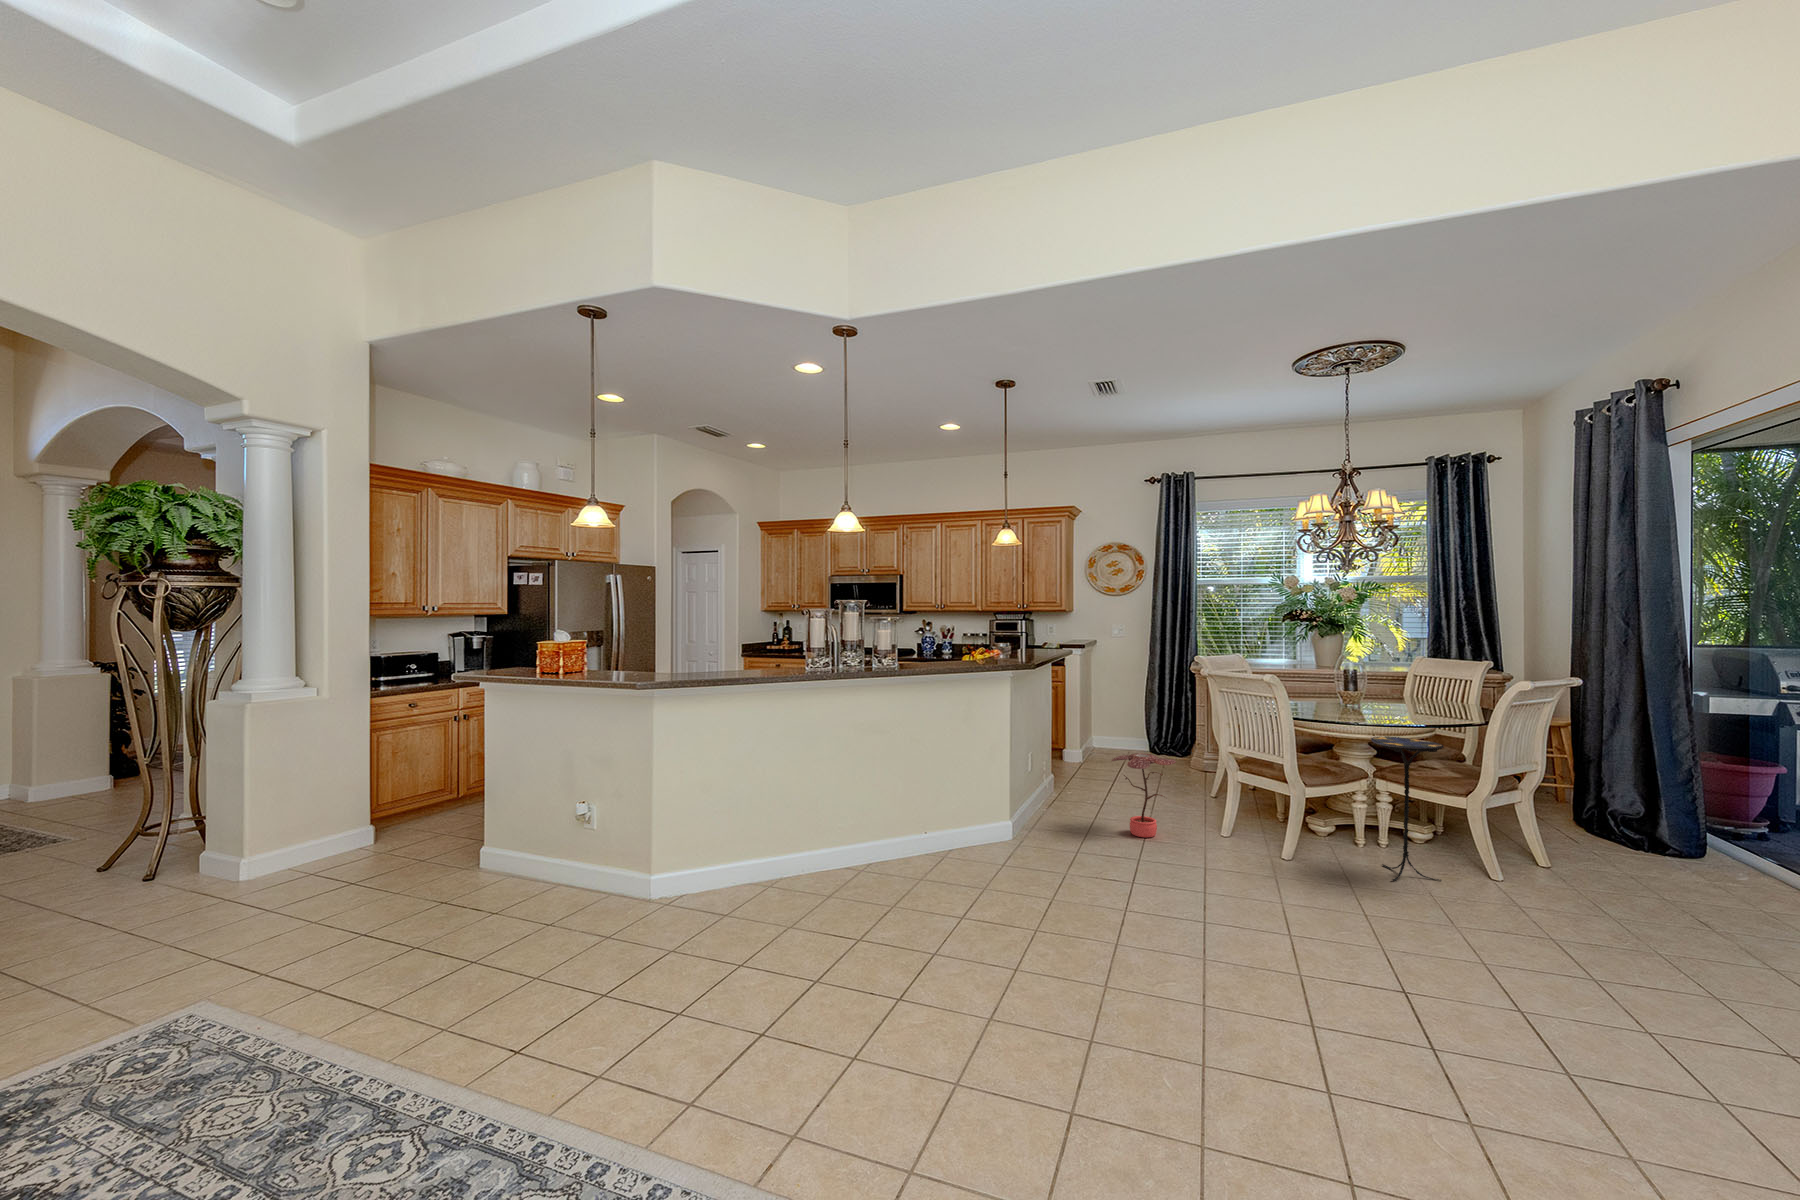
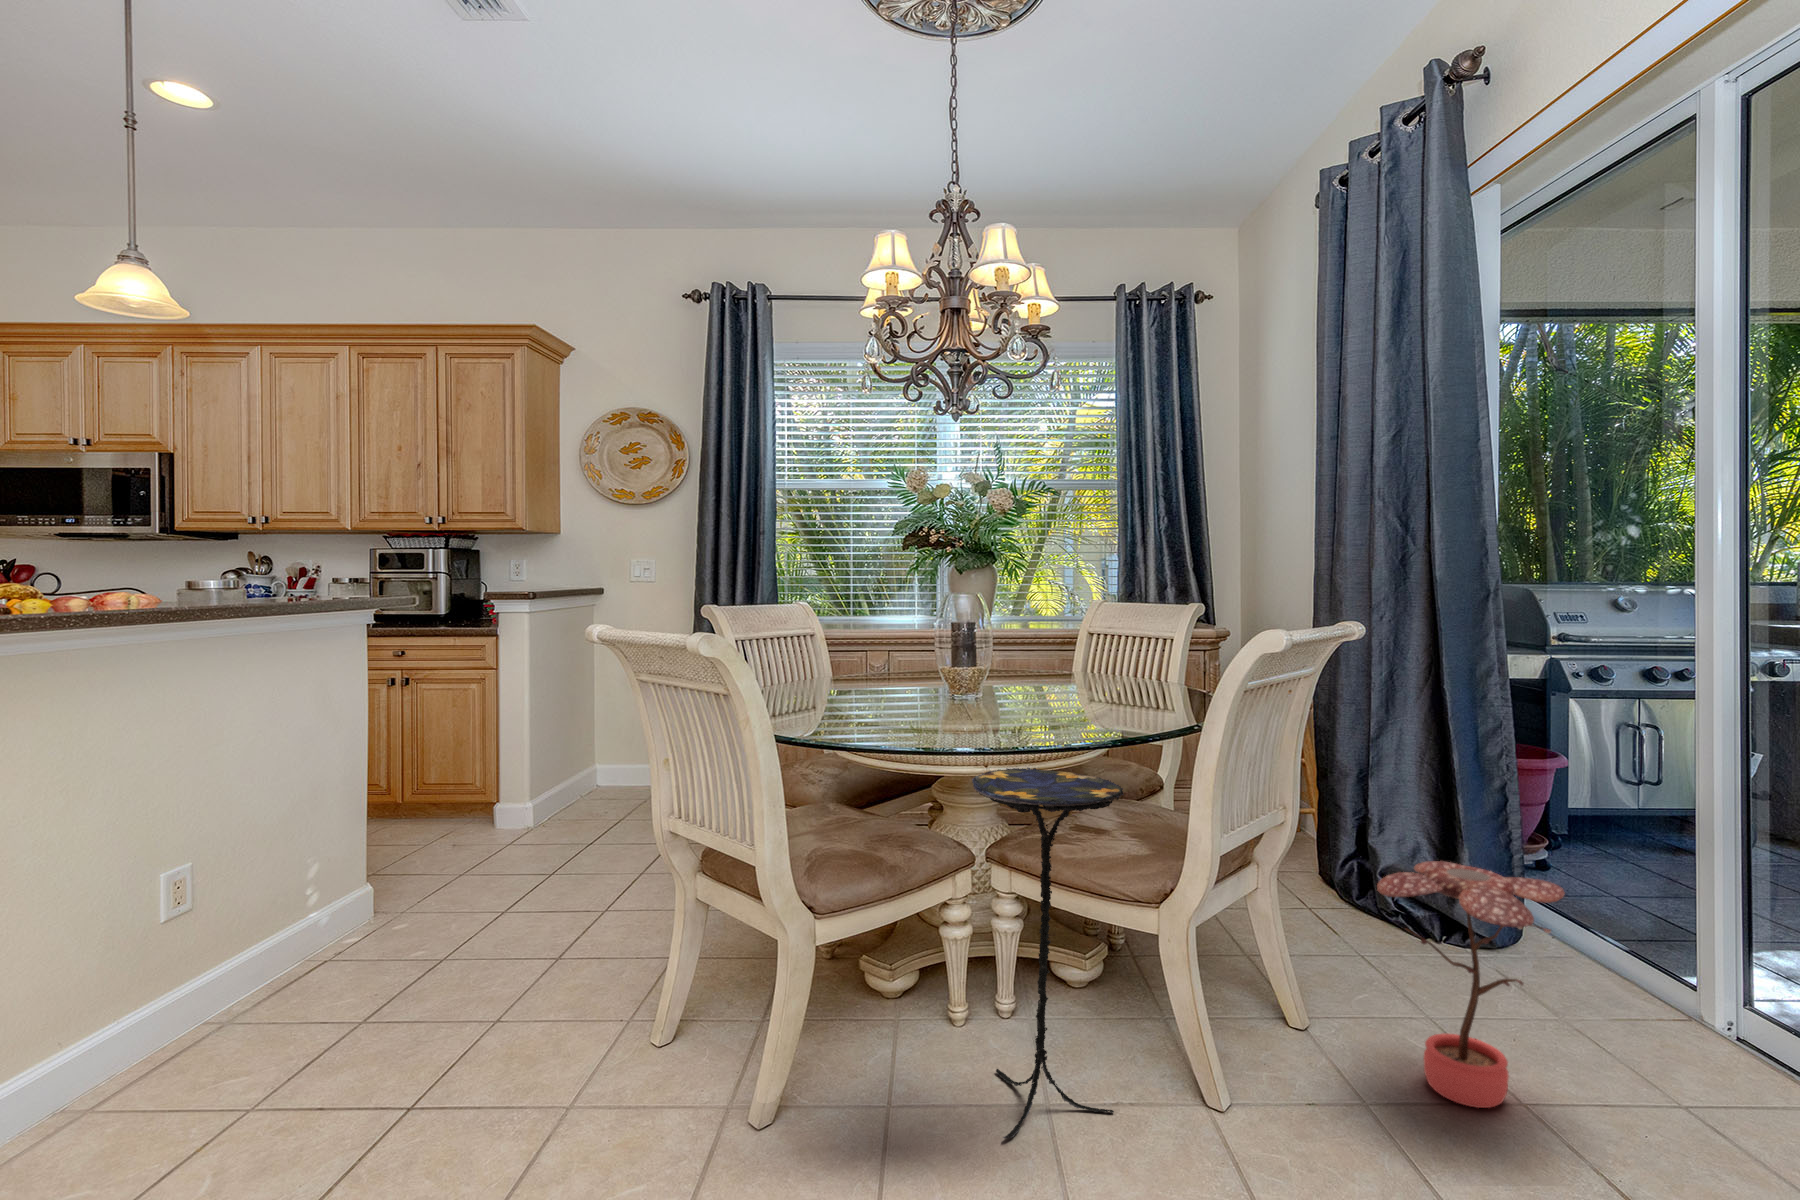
potted plant: present [1112,753,1176,837] -> present [1377,861,1564,1108]

